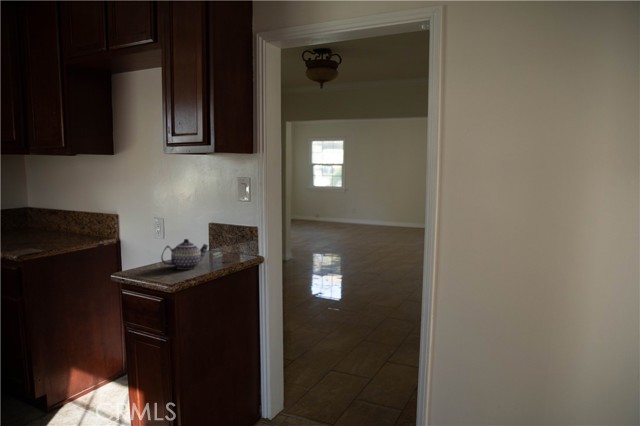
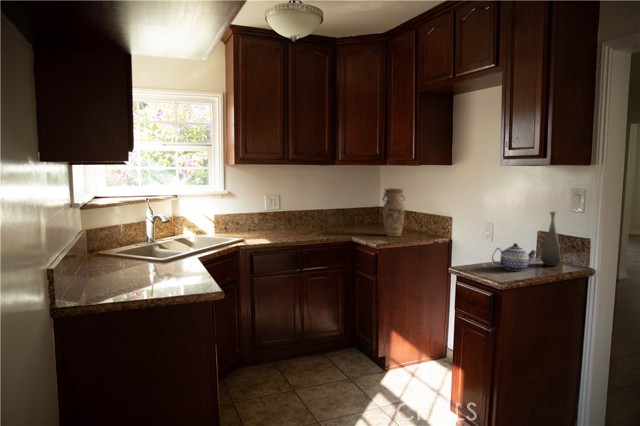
vase: none [22,183,56,244] -> present [383,188,405,236]
bottle: none [213,202,232,259] -> present [541,212,560,266]

